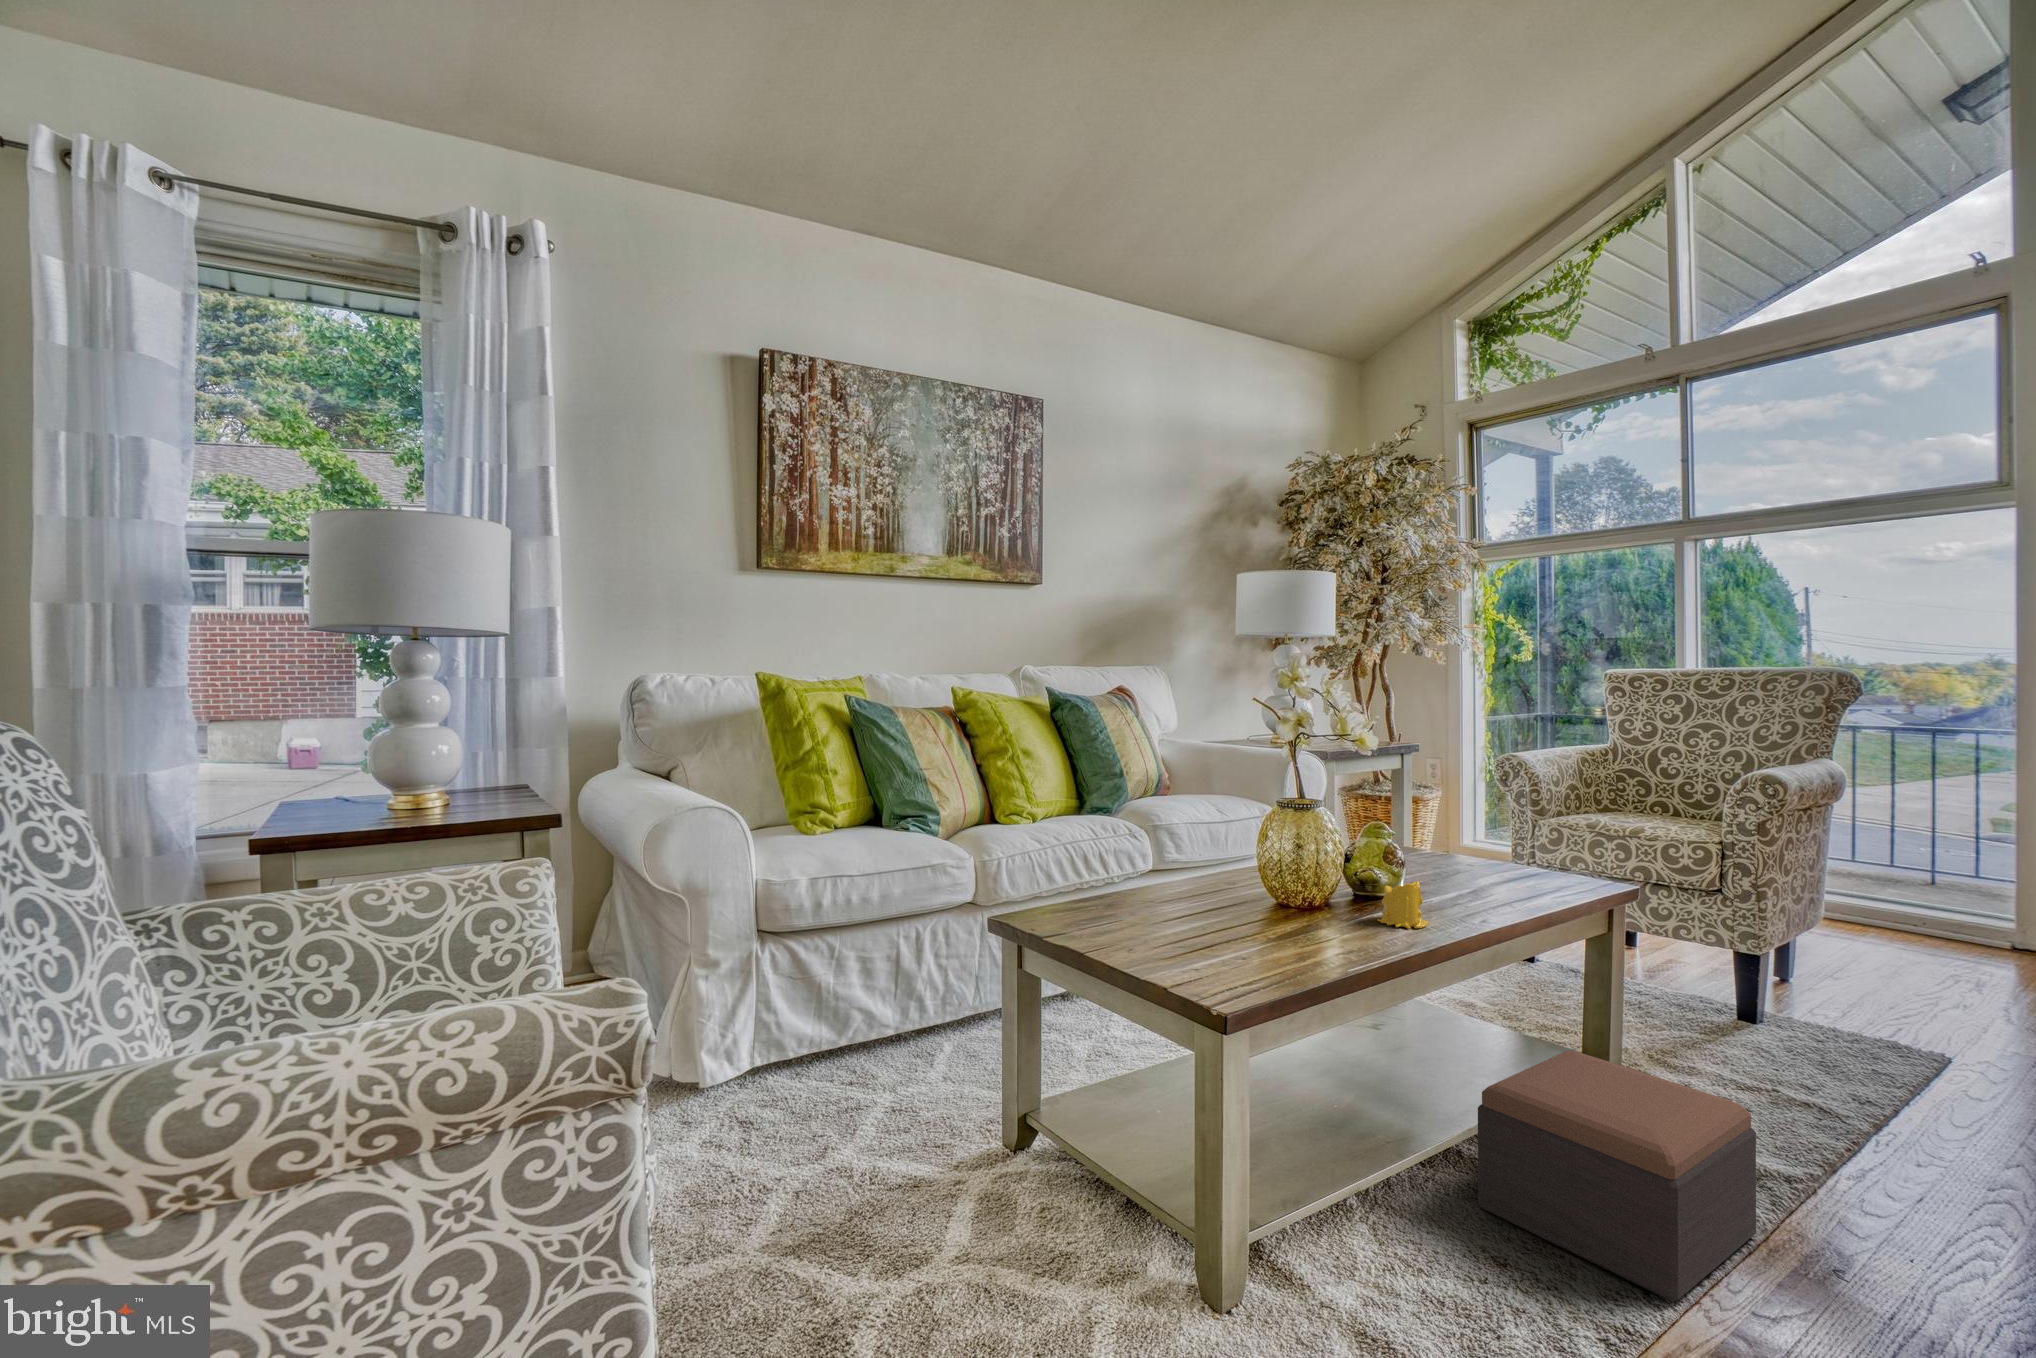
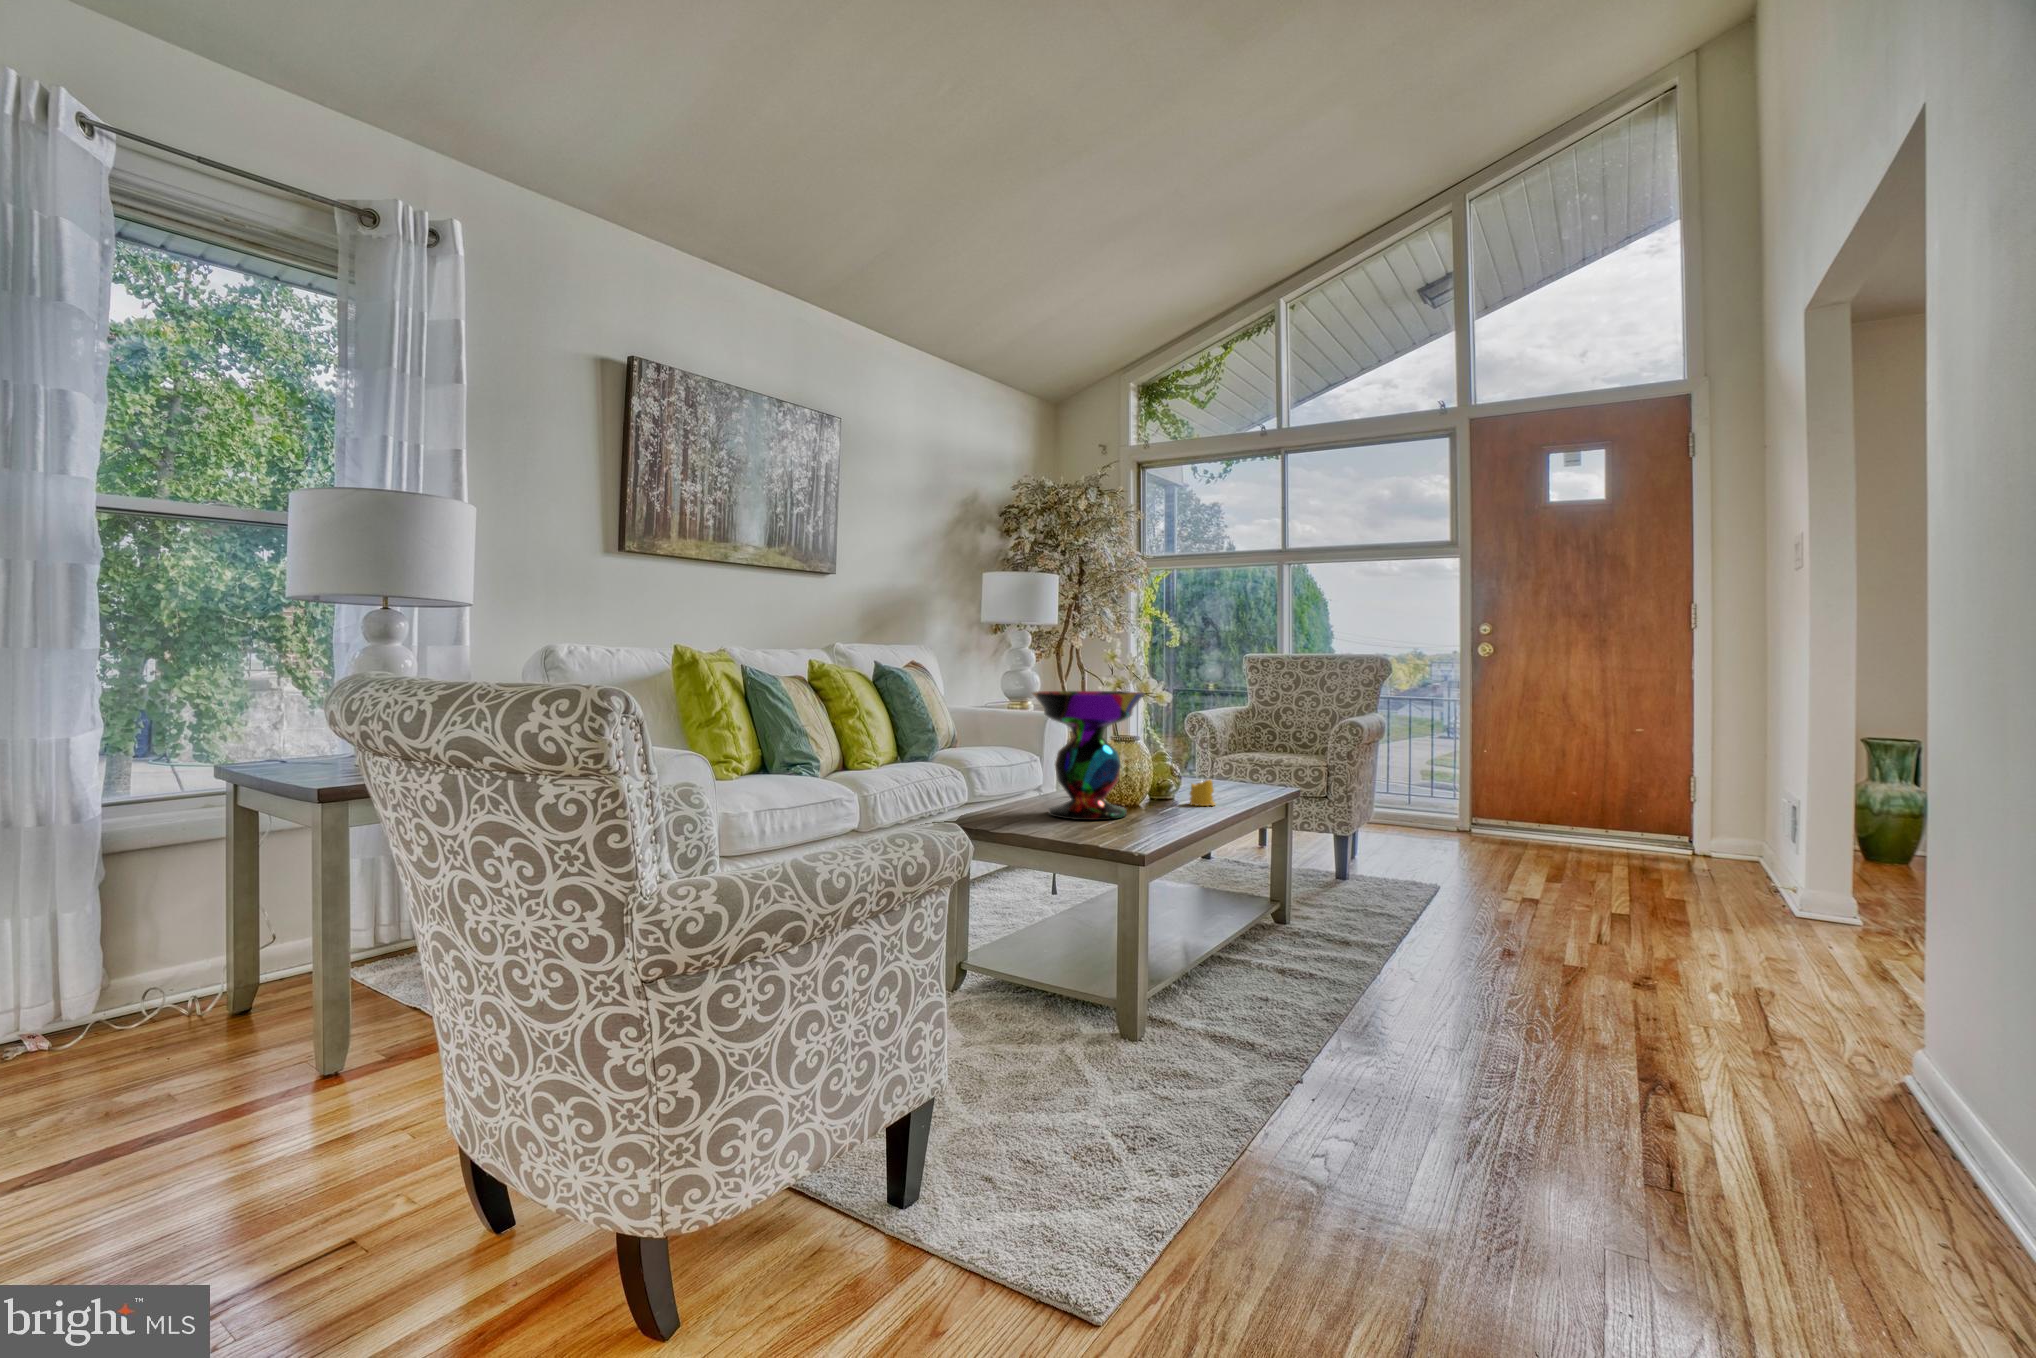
decorative bowl: none [1089,733,1274,947] -> present [1031,691,1145,820]
footstool: present [1478,1050,1756,1302] -> none [1248,873,1374,976]

